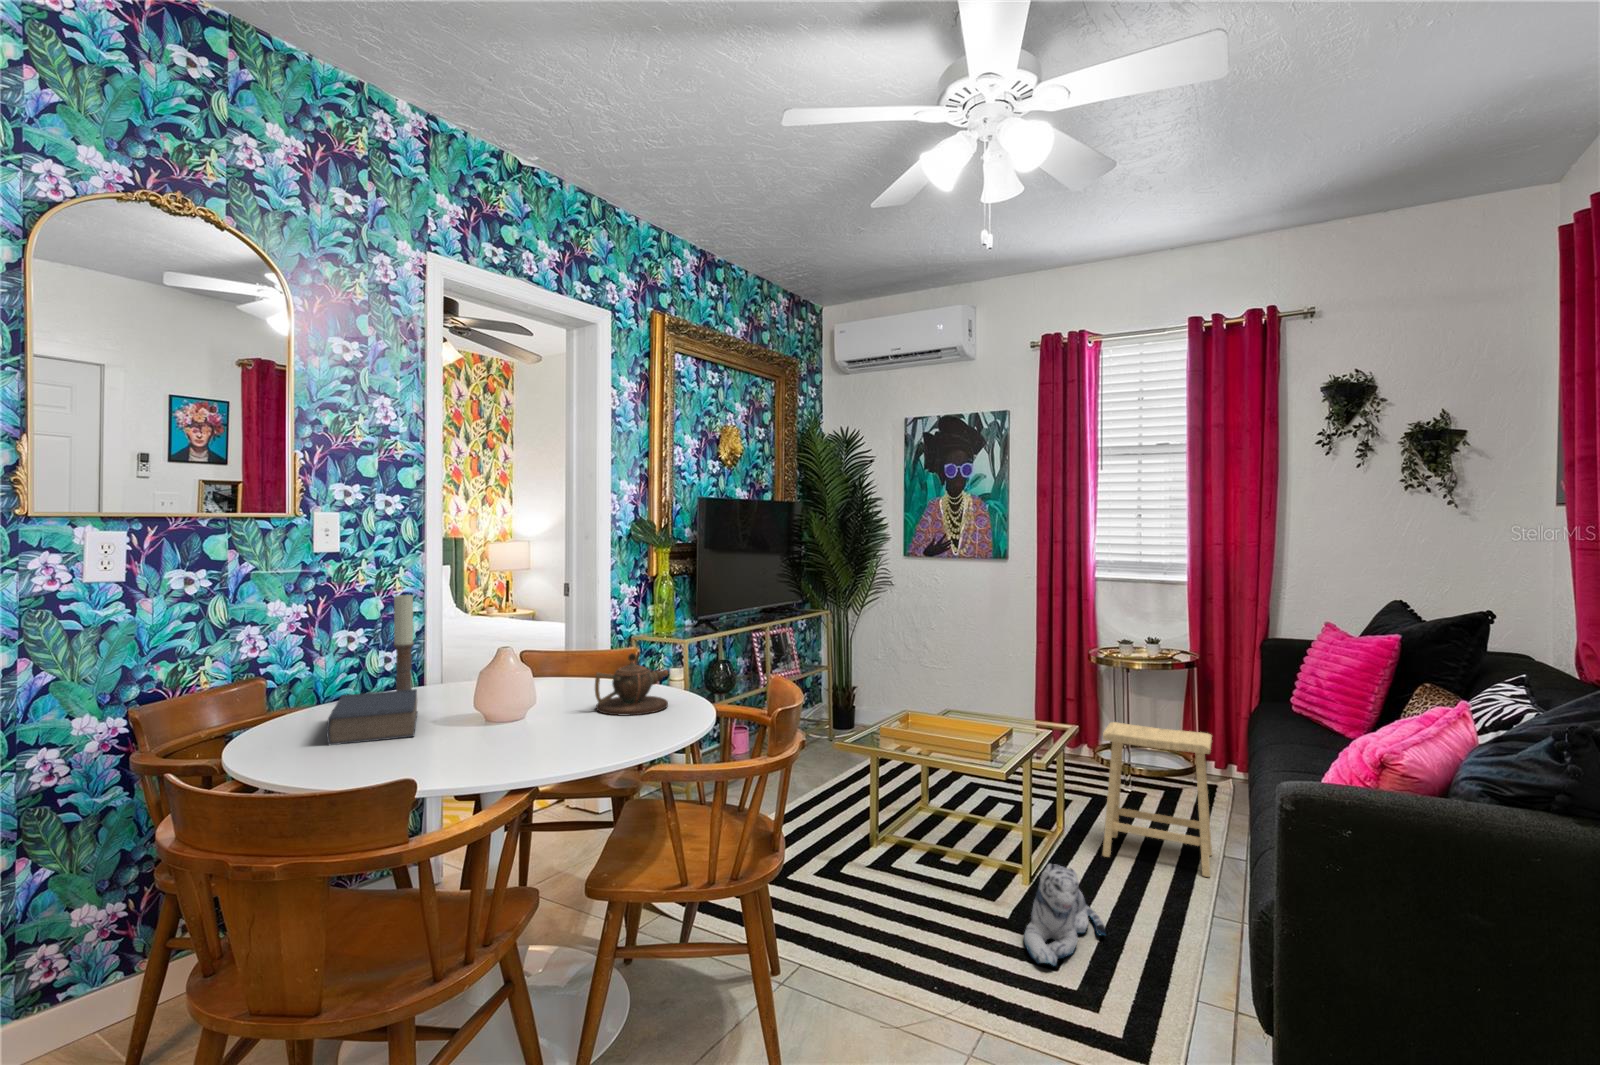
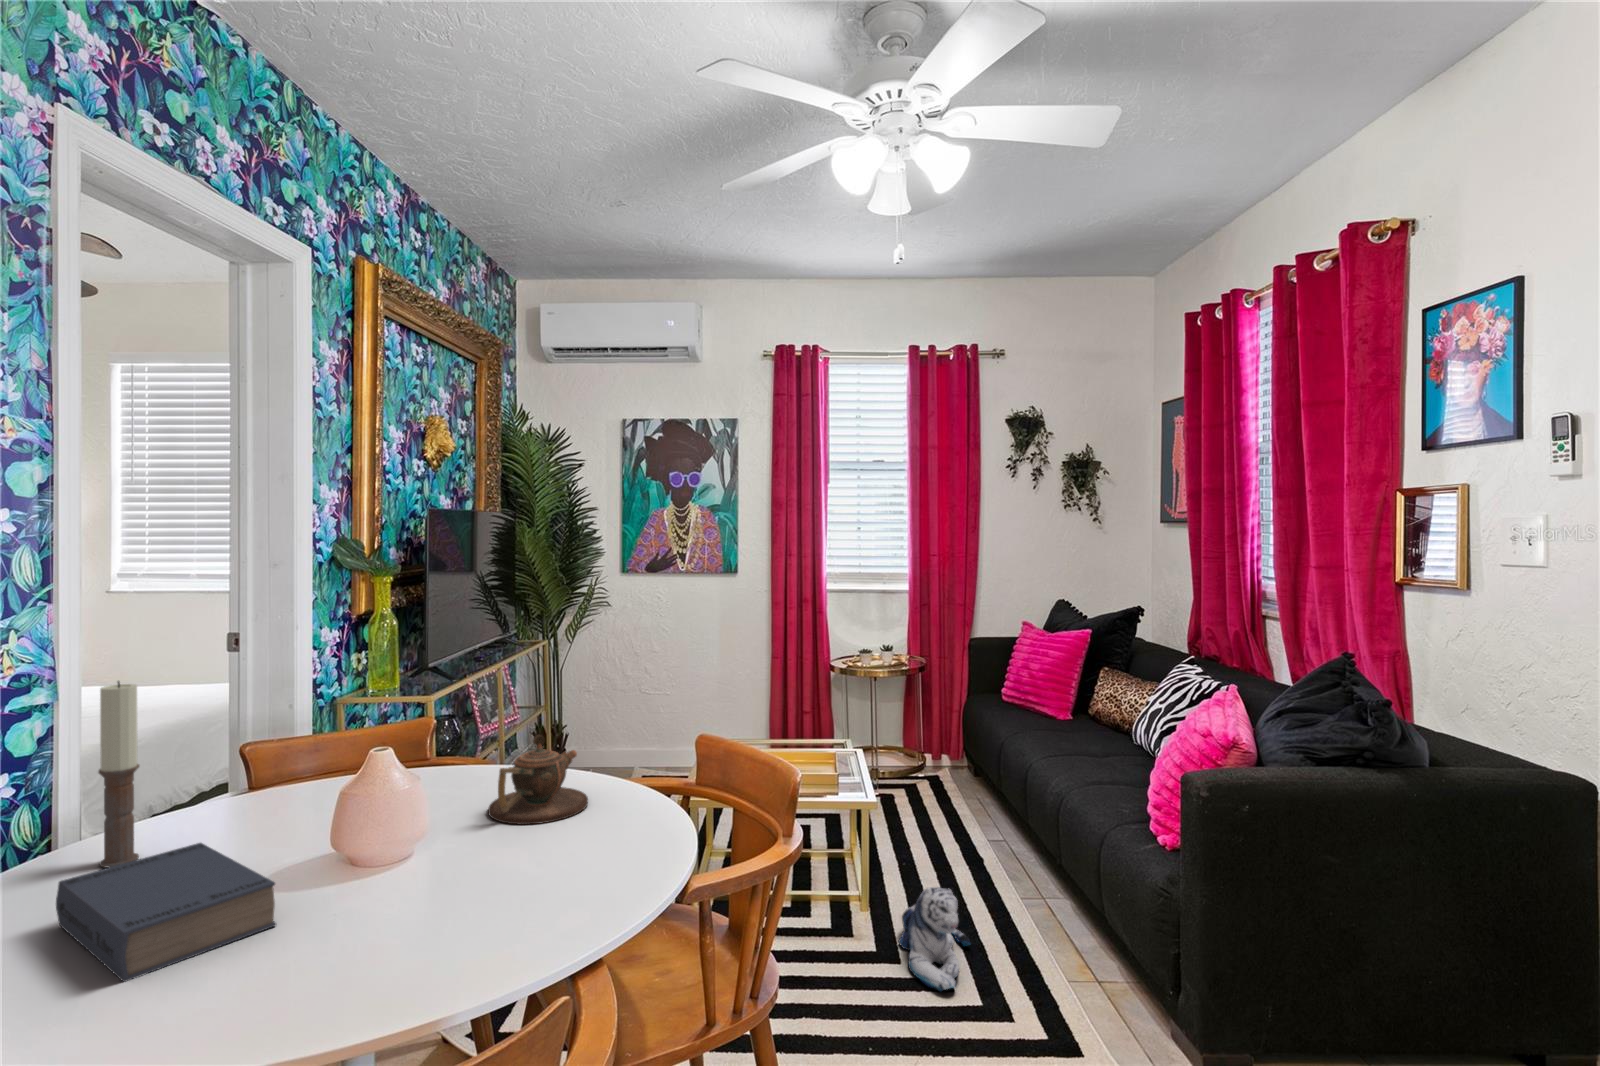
footstool: present [1103,722,1212,877] -> none [900,734,1000,866]

